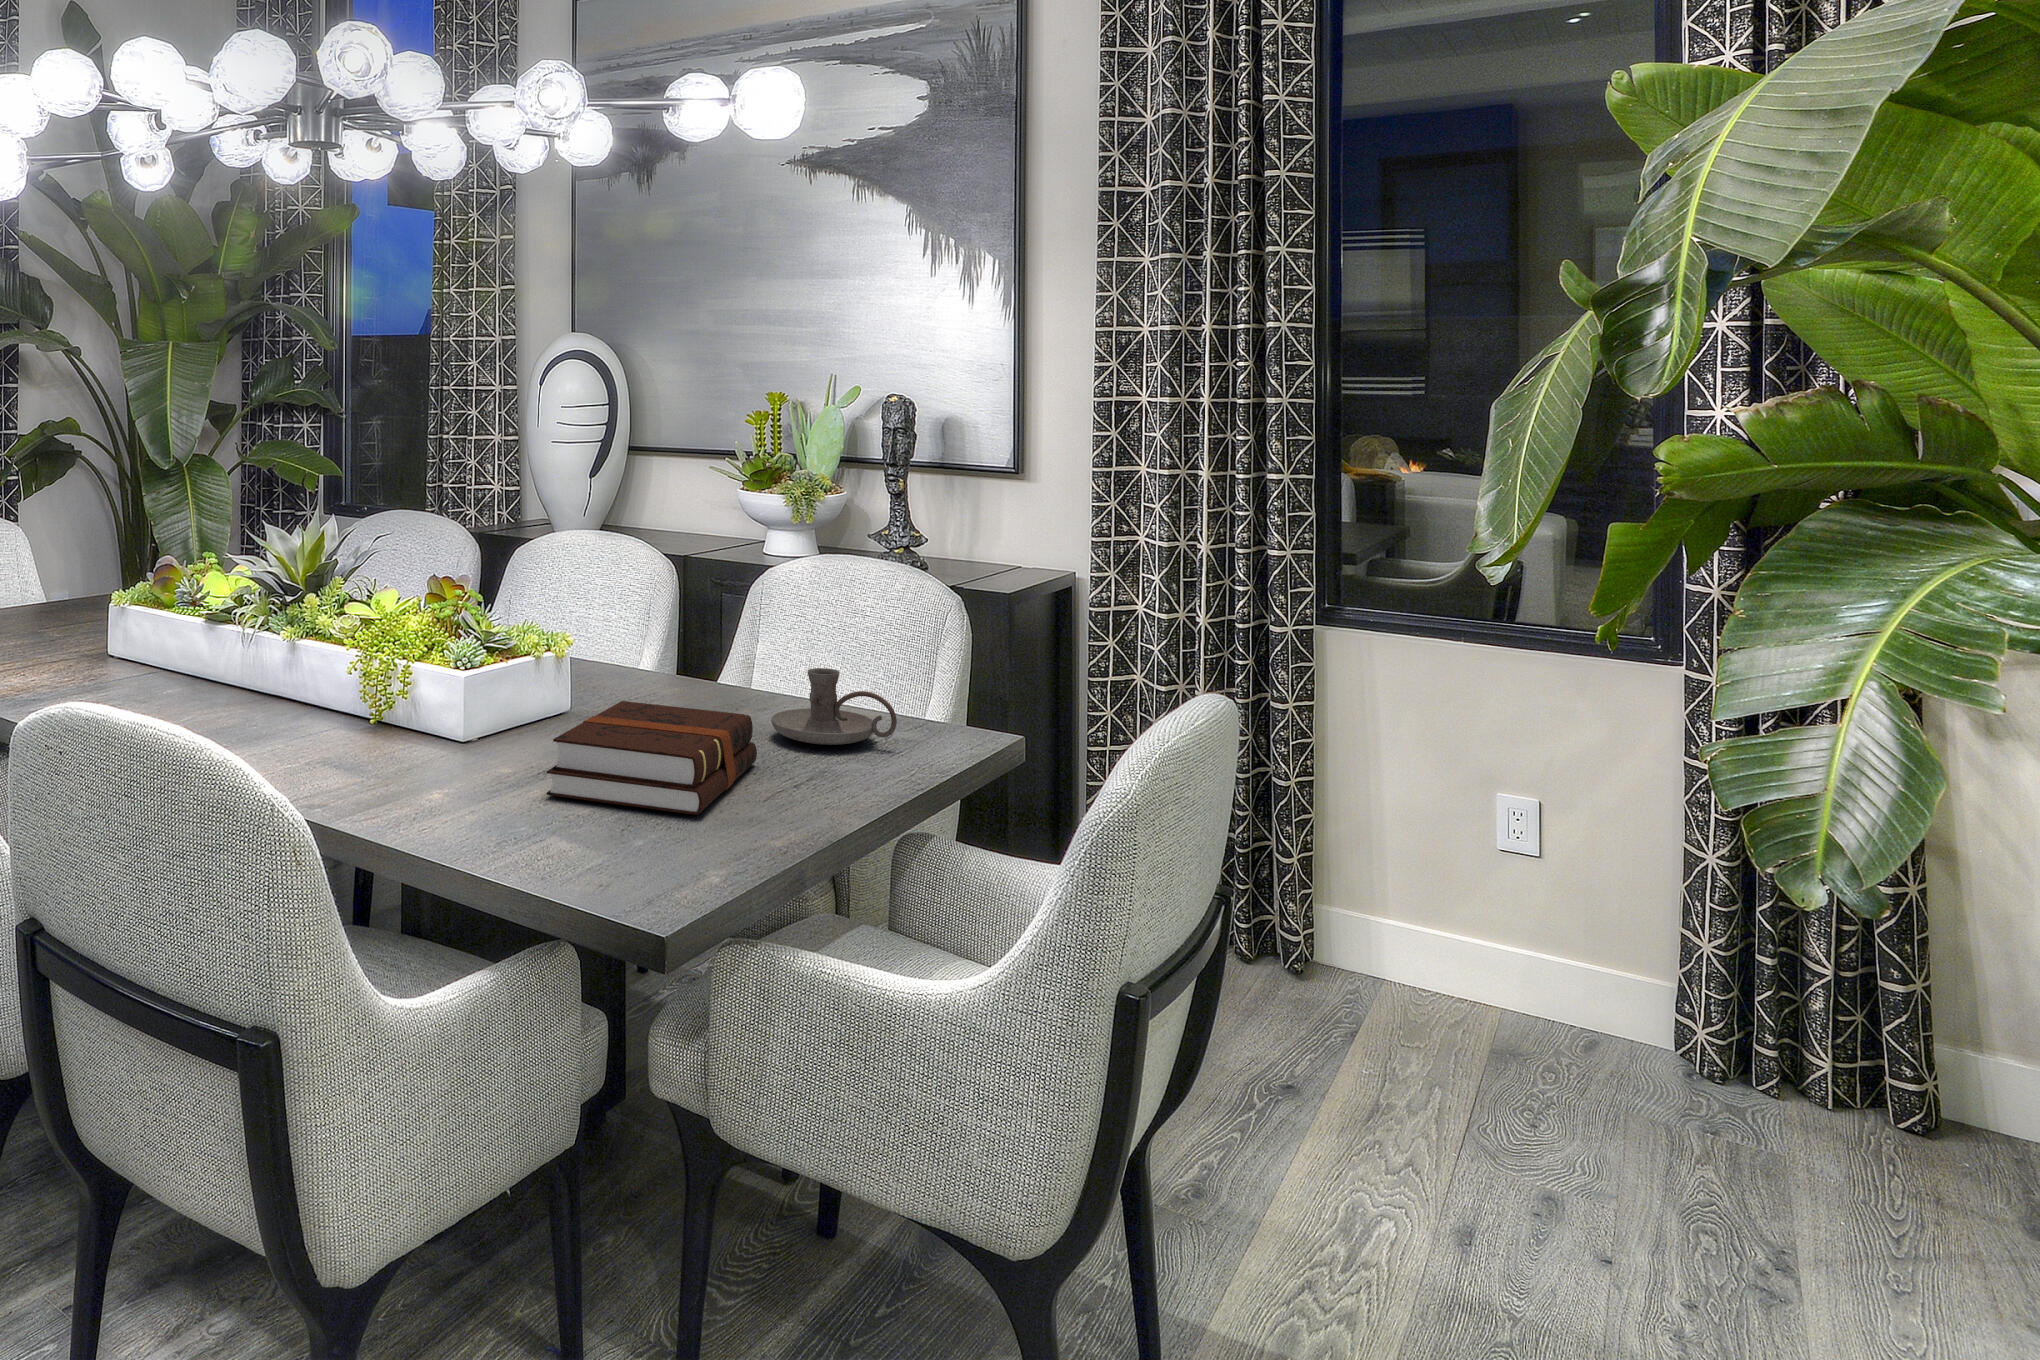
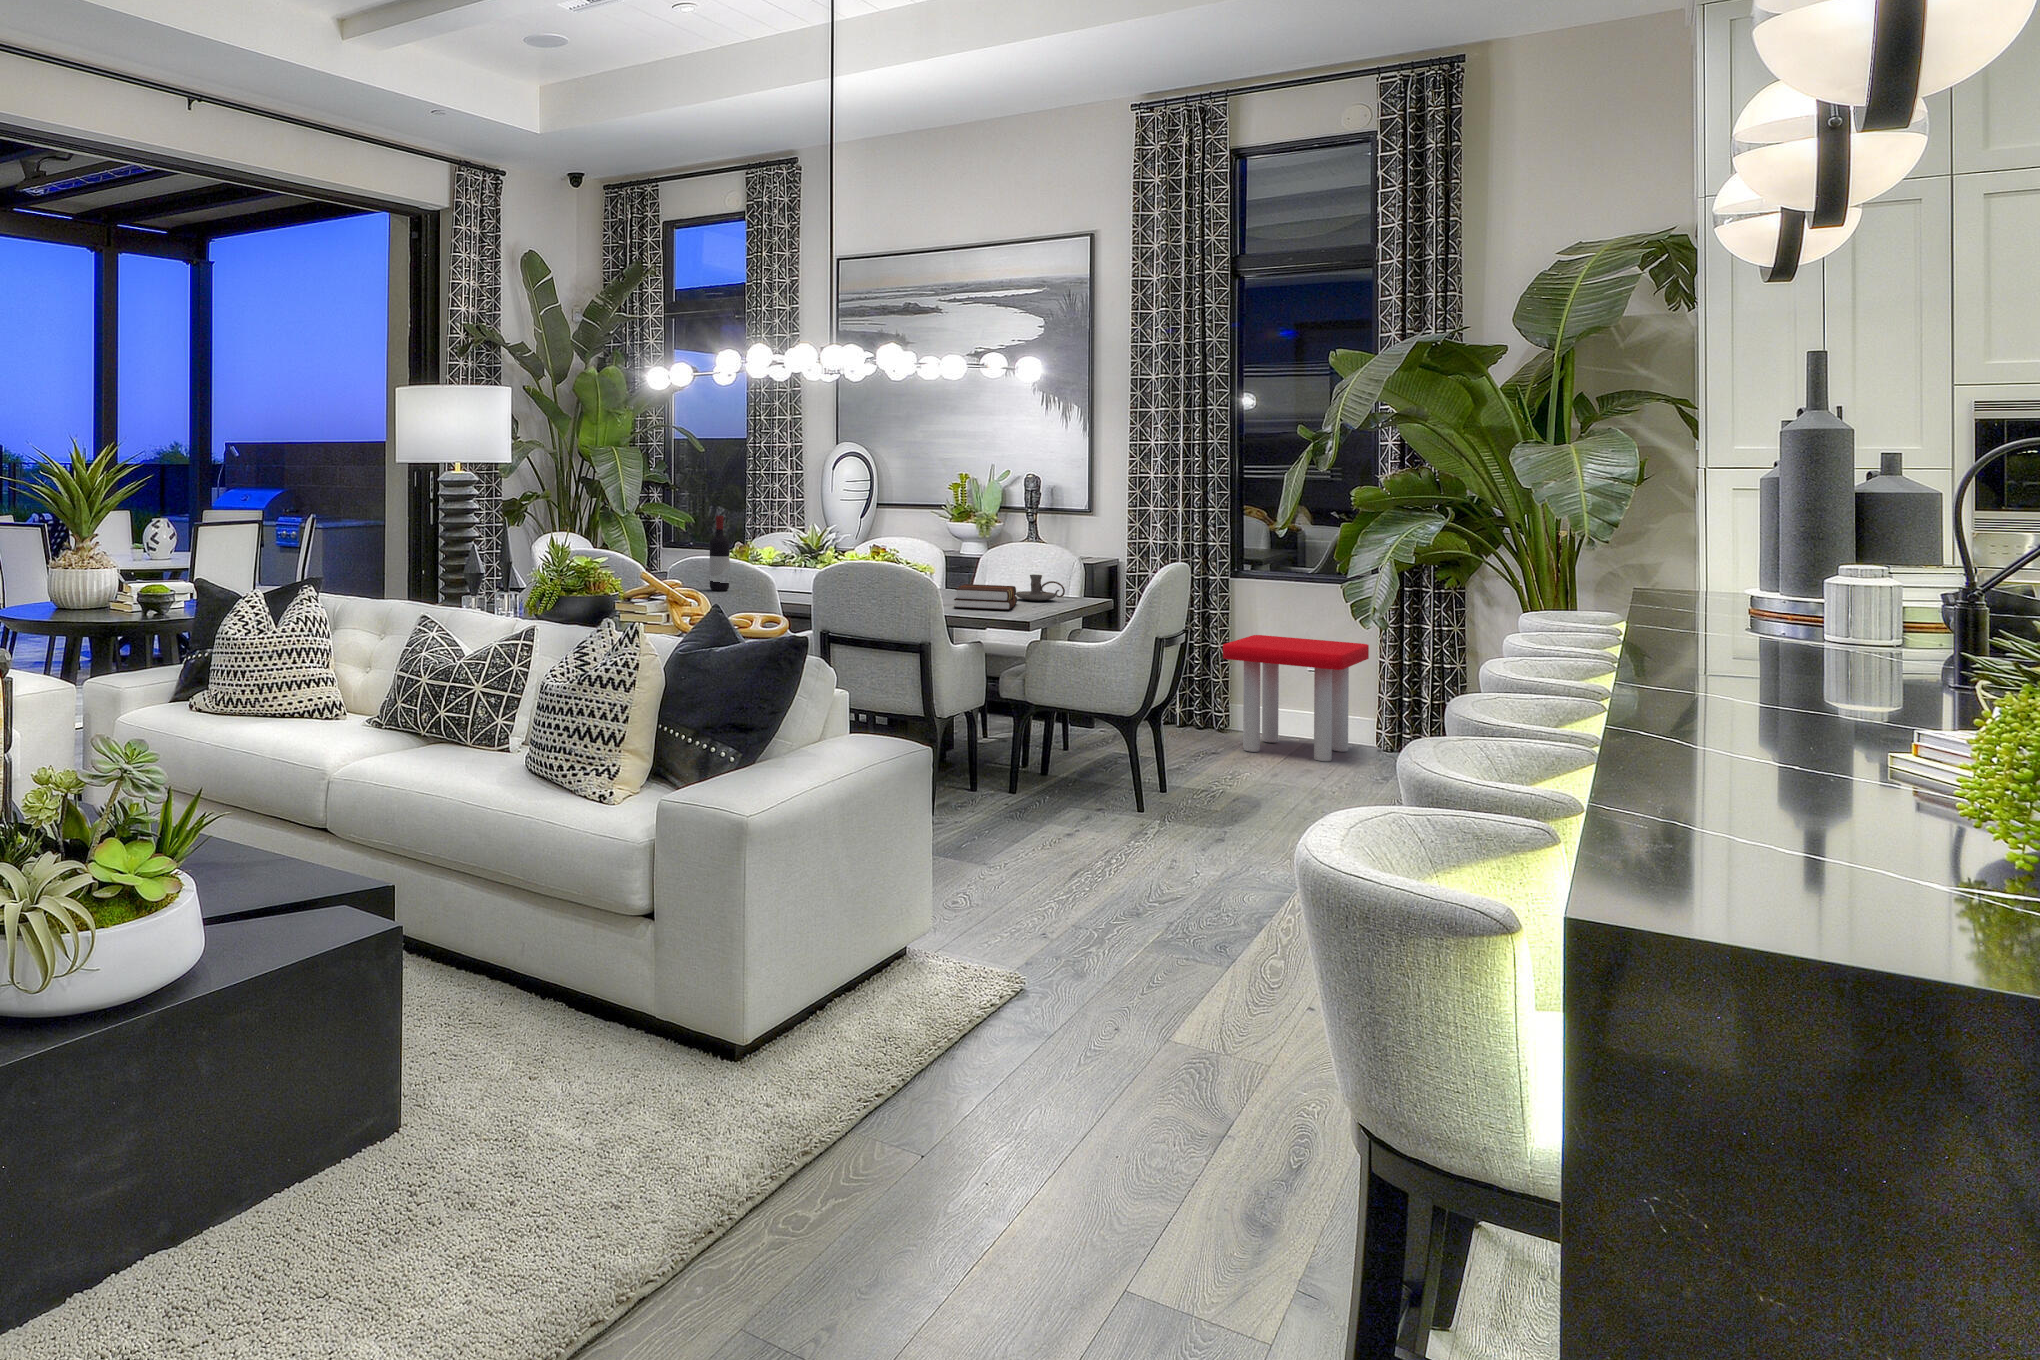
wine bottle: none [42,498,93,687] -> present [710,516,730,591]
stool: none [1308,758,1656,1122] -> present [1223,635,1369,762]

